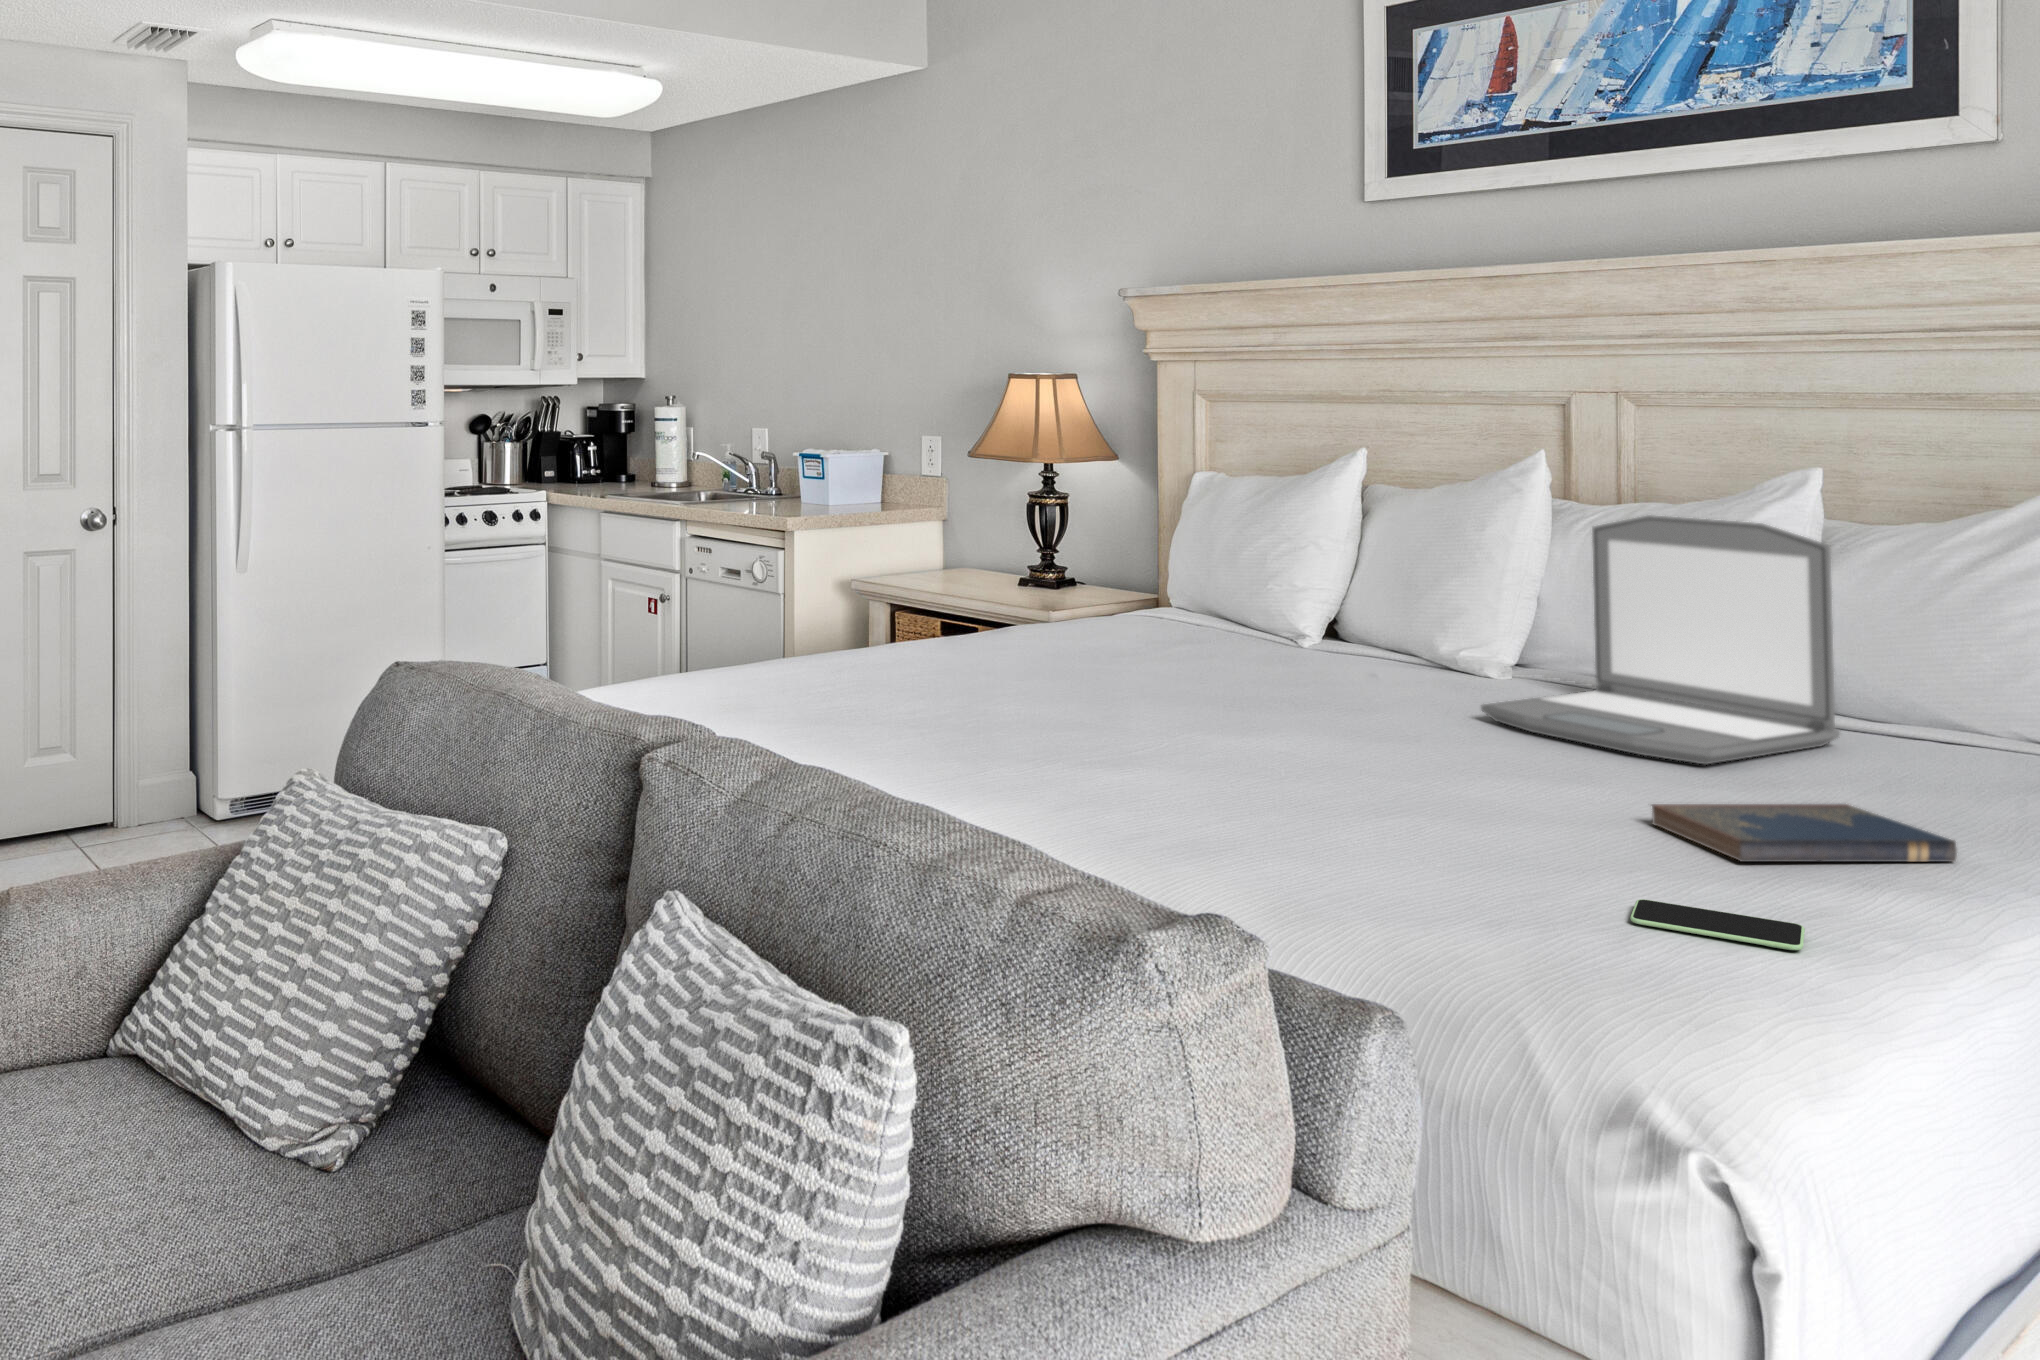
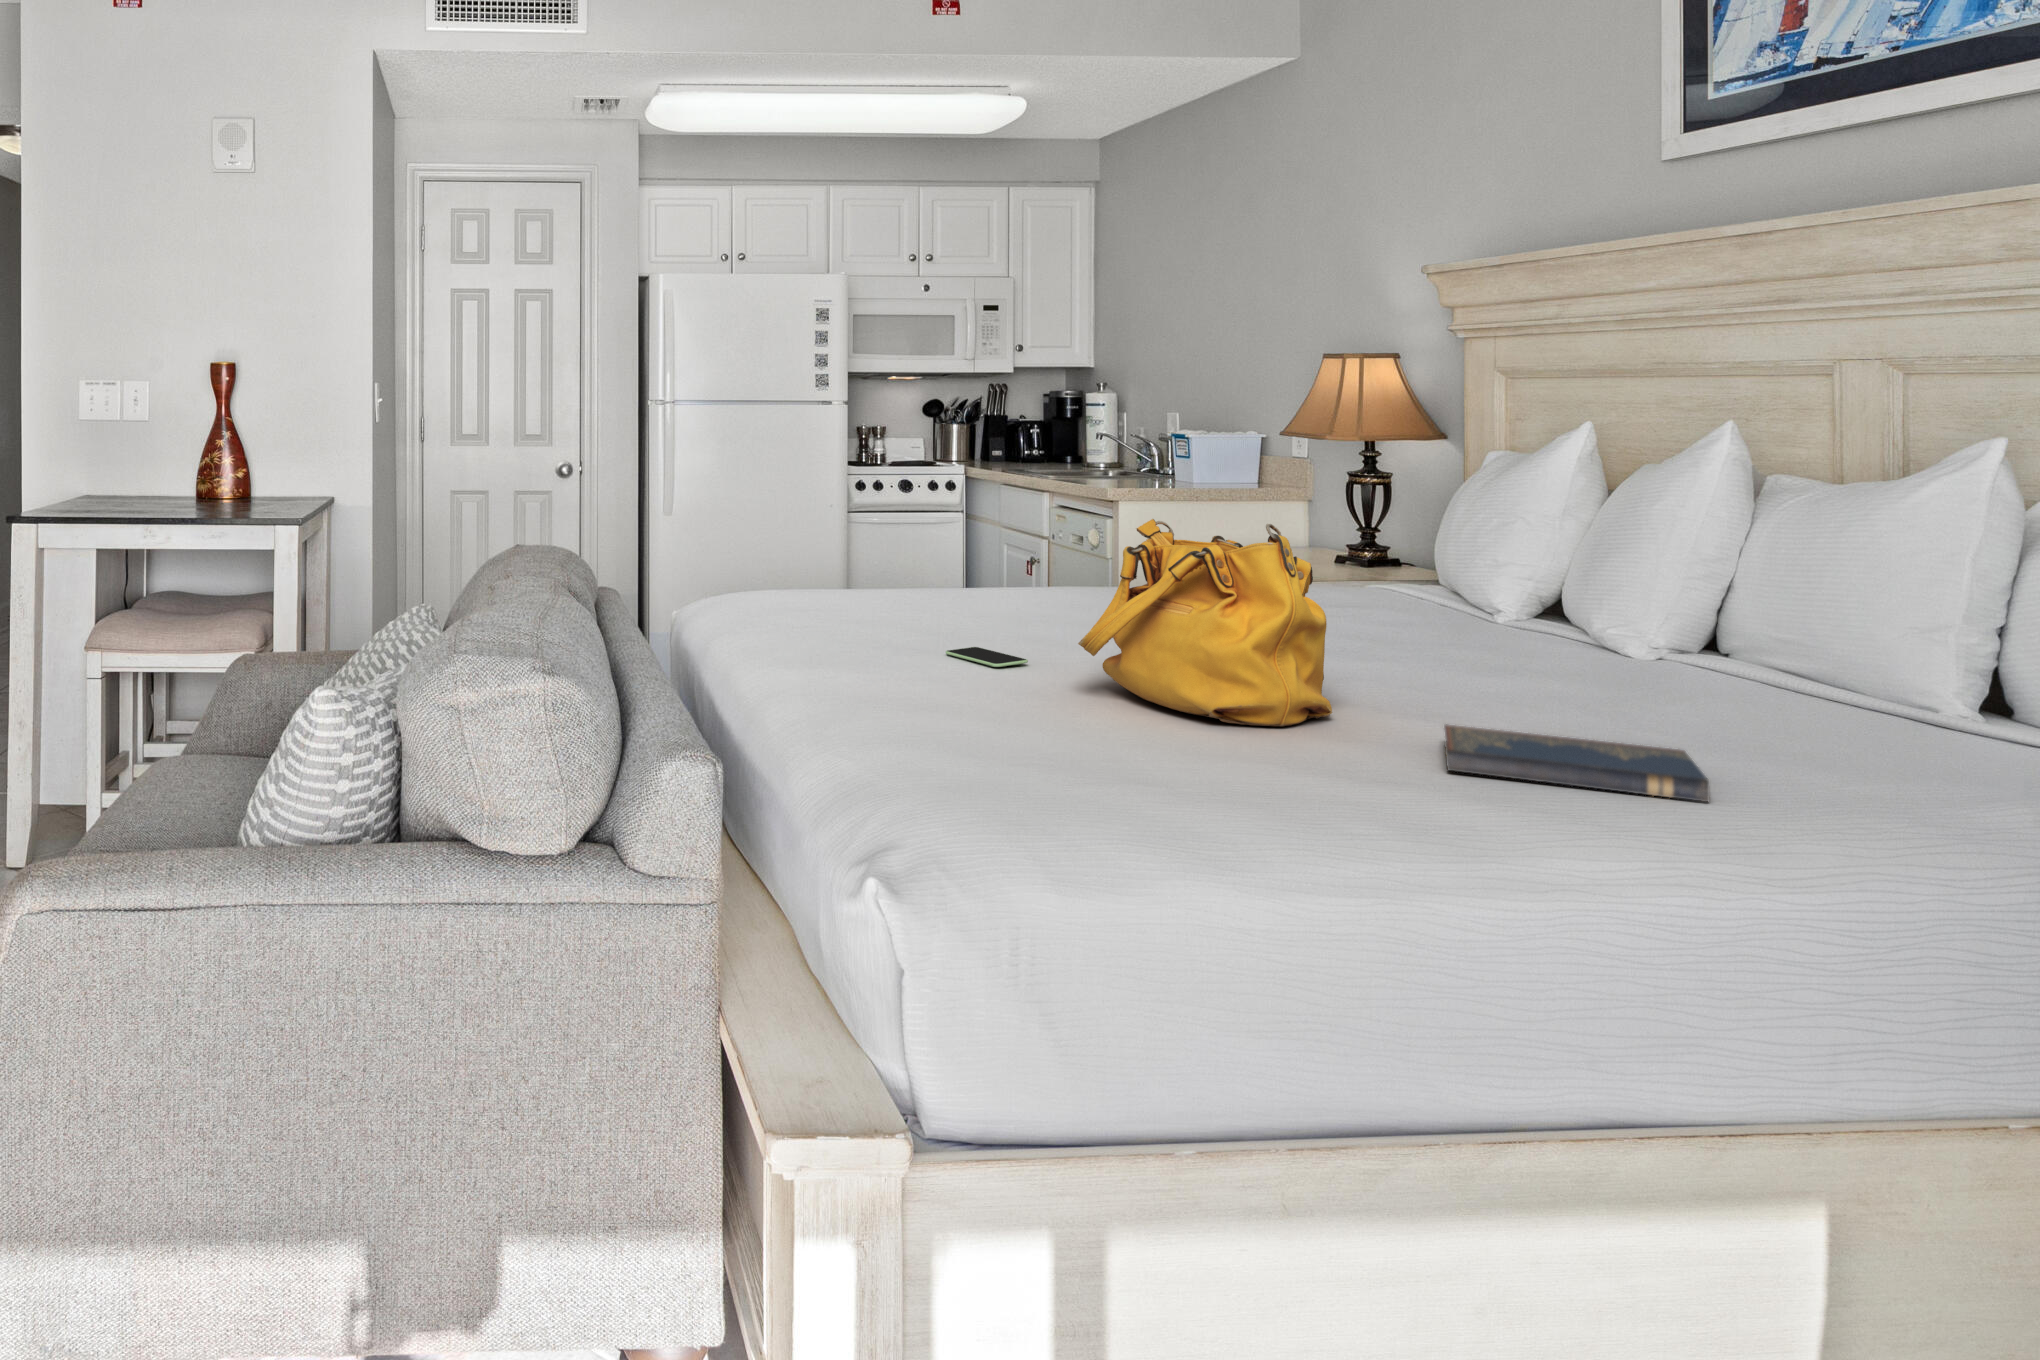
laptop: present [1481,515,1840,764] -> none [1508,475,1898,728]
handbag: none [1238,598,1519,829] -> present [1078,519,1332,726]
smartphone: present [1630,899,1805,950] -> present [946,647,1028,667]

